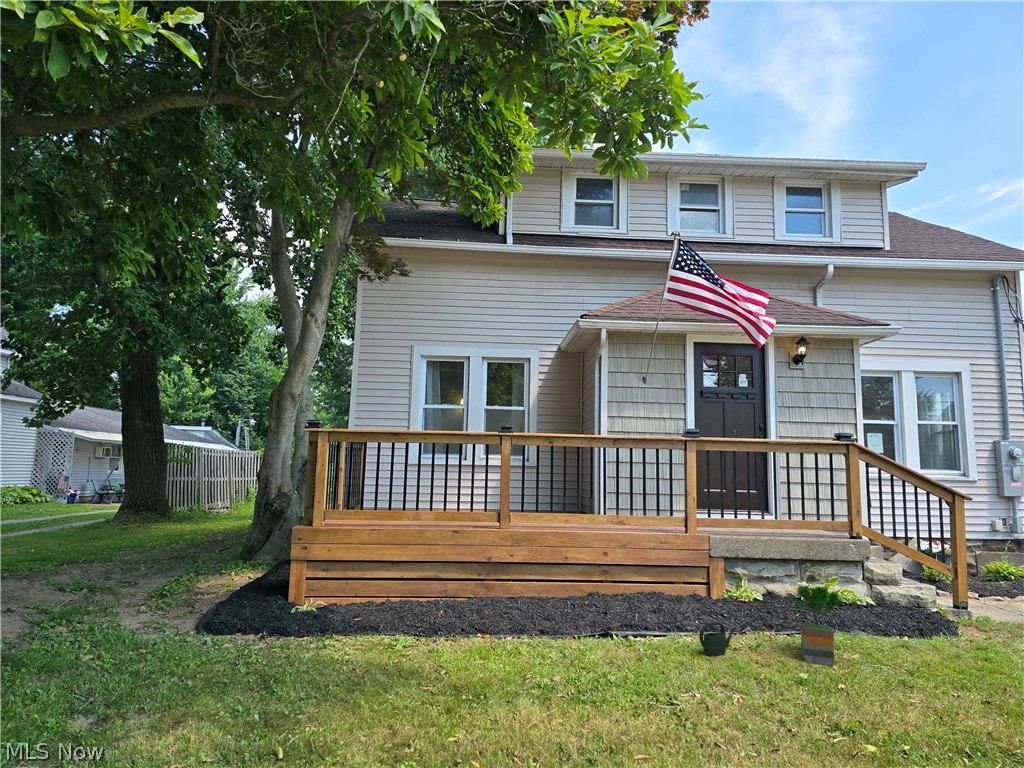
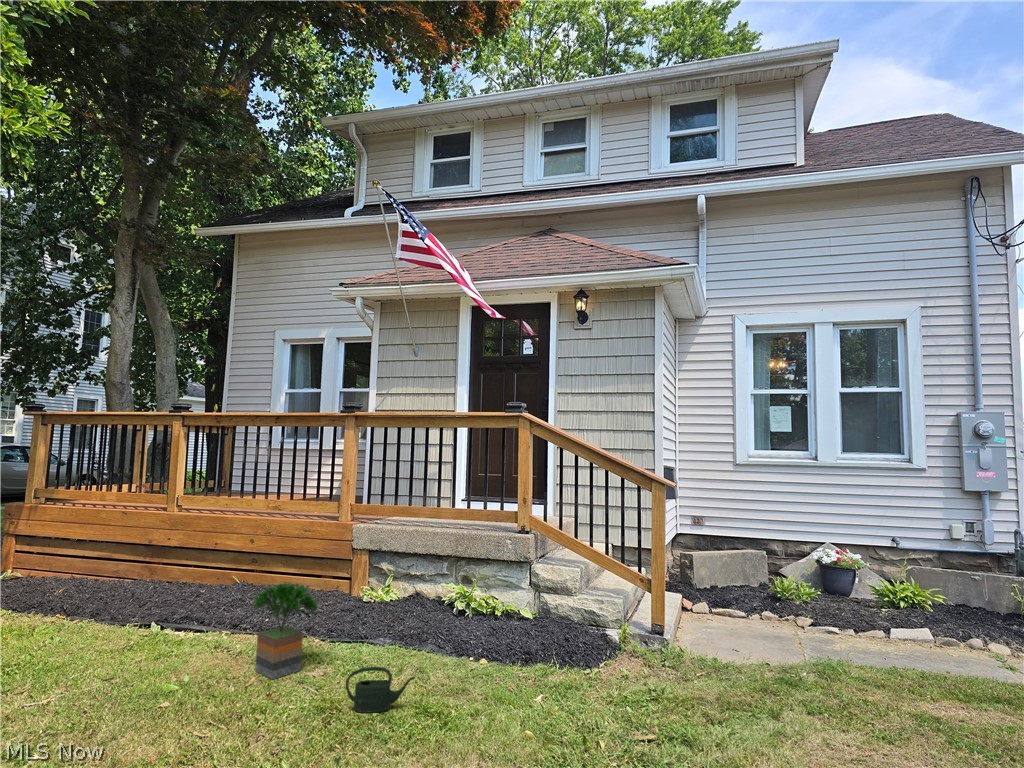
watering can: present [699,622,736,656] -> present [346,667,415,713]

